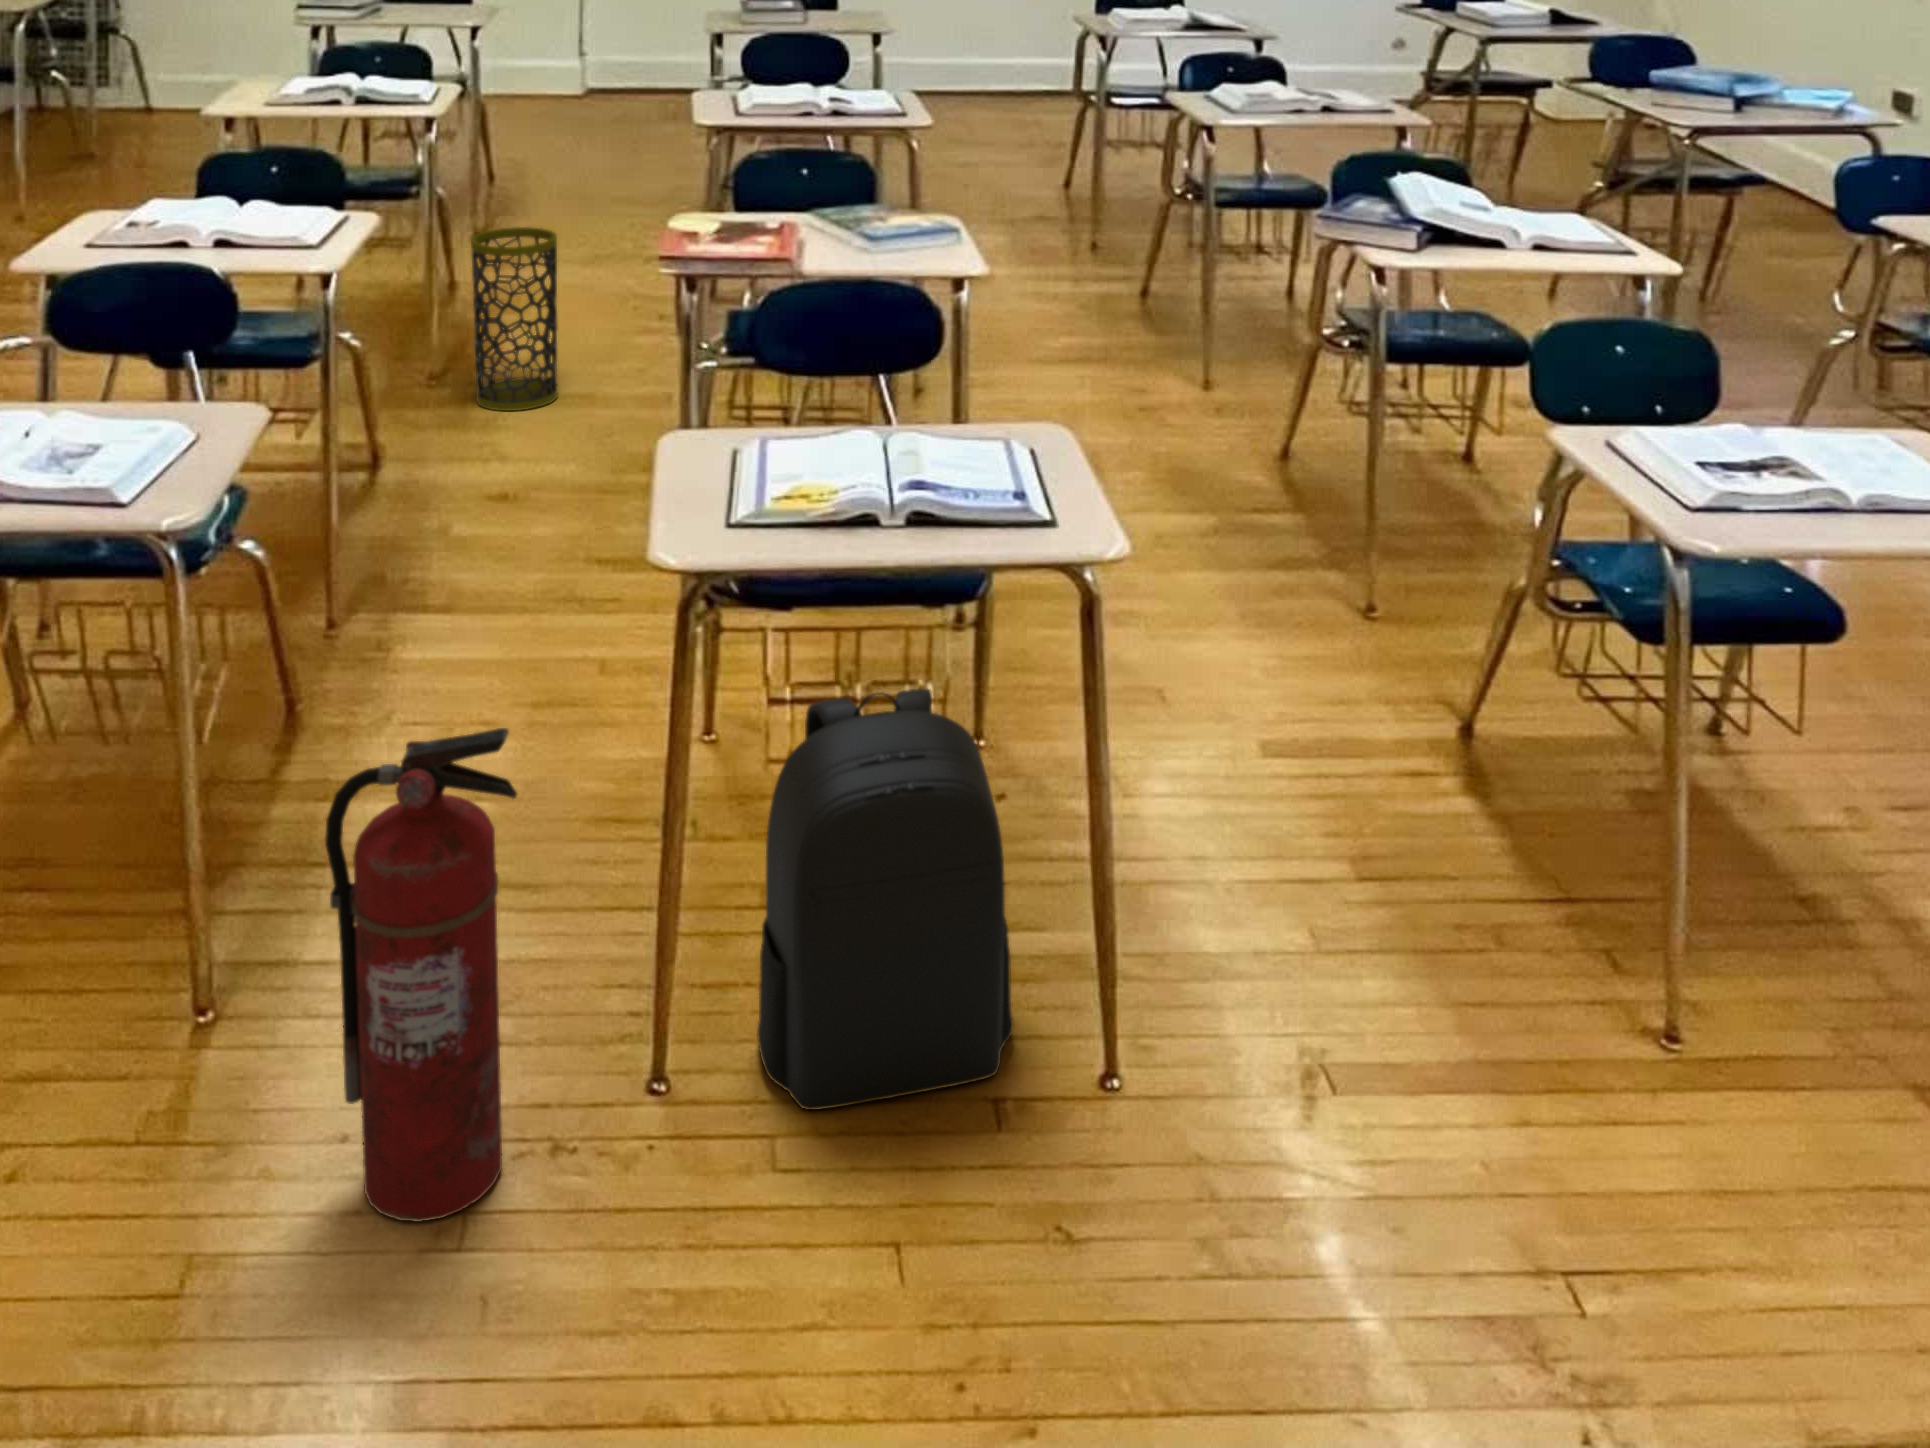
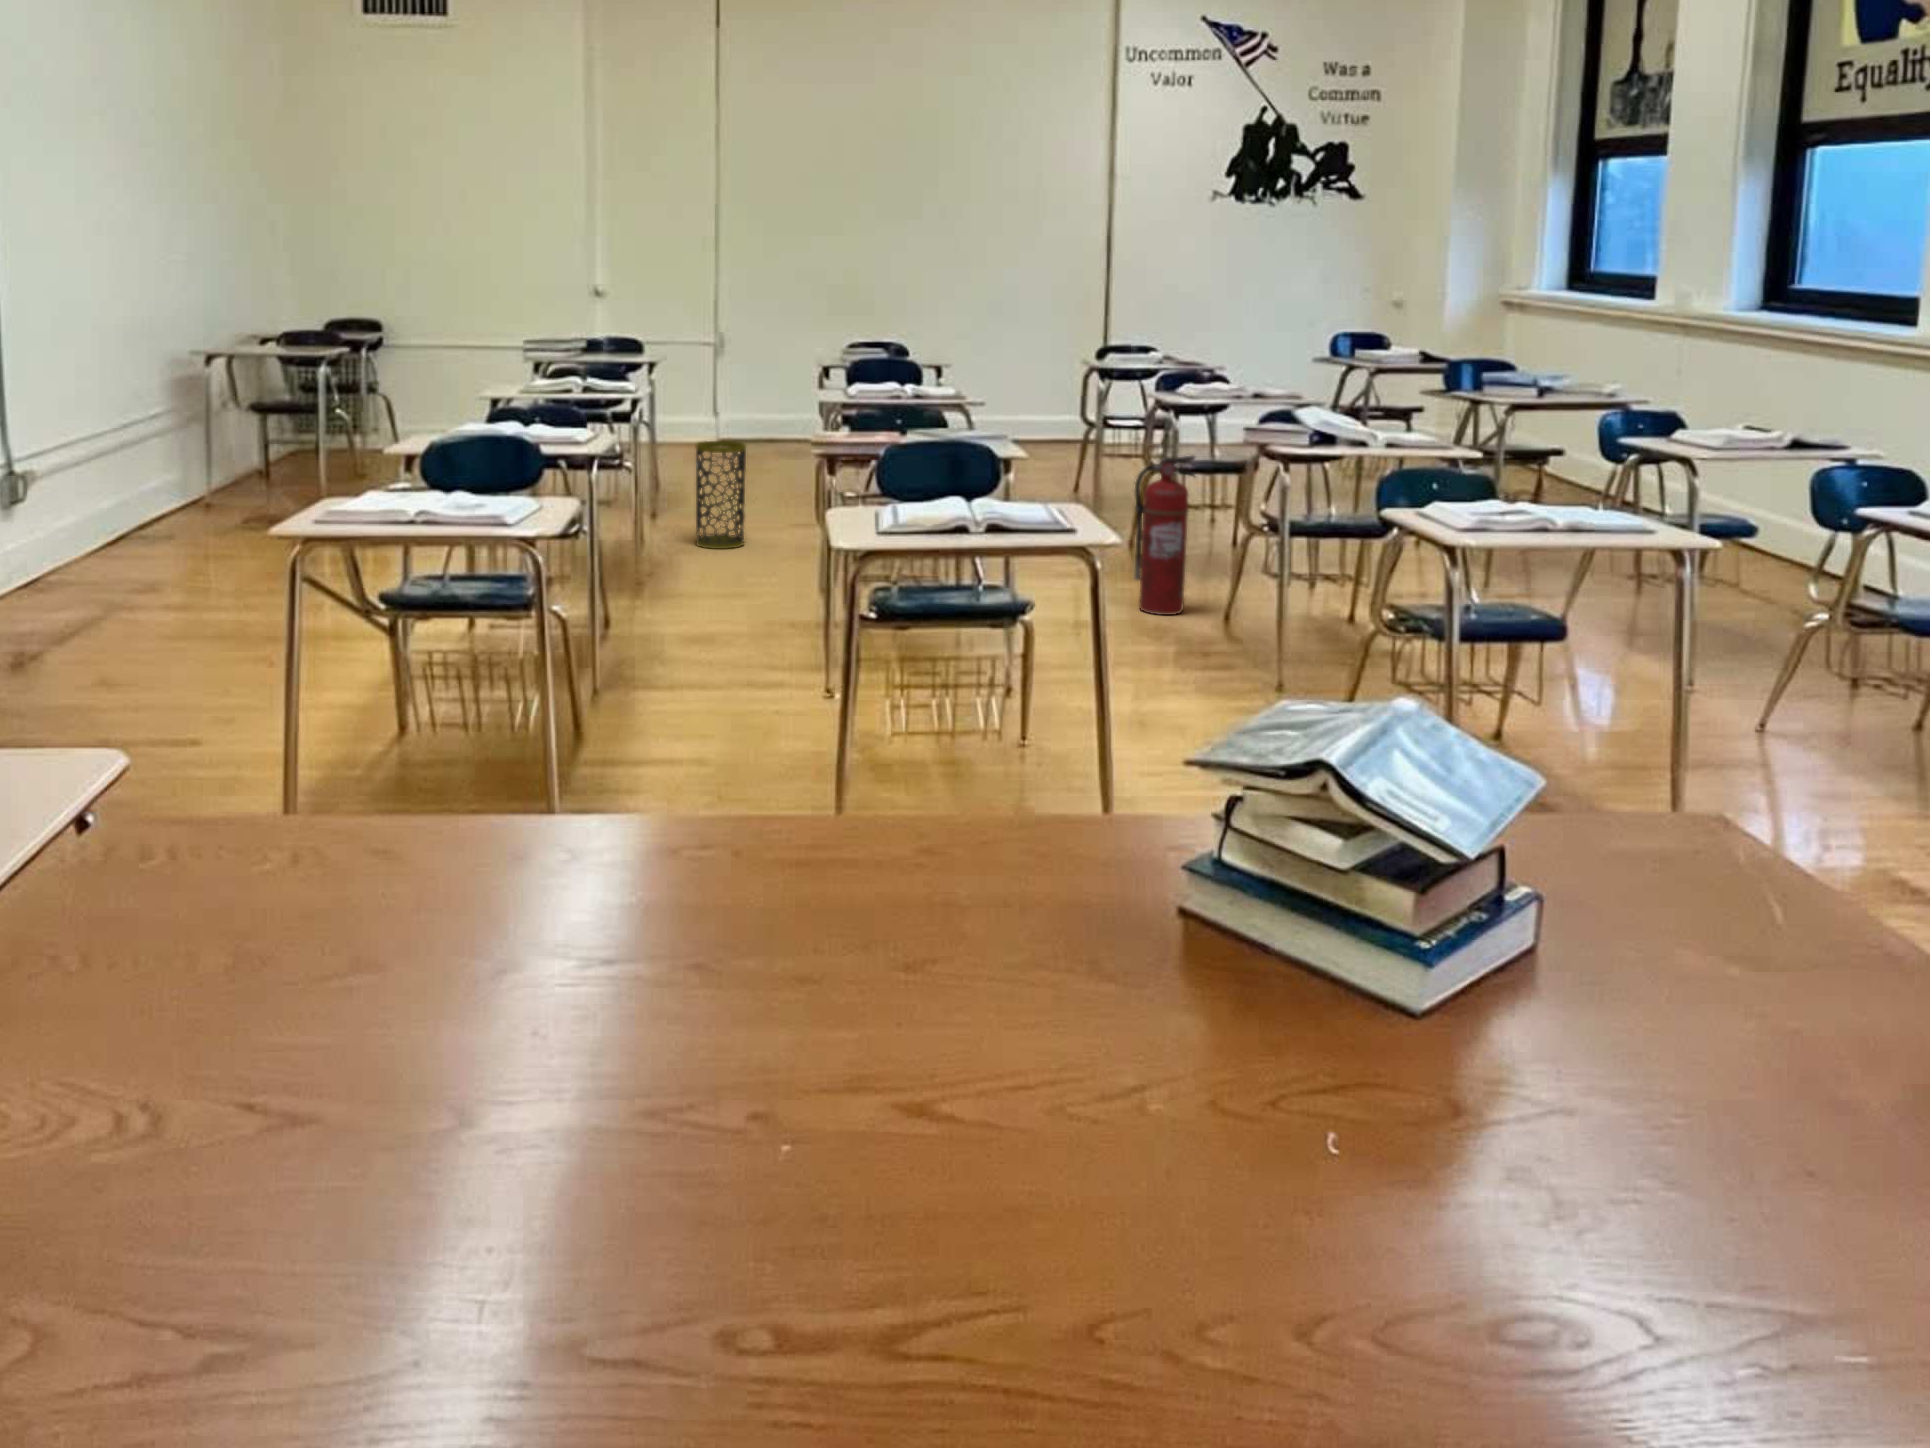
backpack: present [757,688,1014,1110] -> none [877,577,1010,776]
fire extinguisher: present [325,728,517,1222] -> present [1134,456,1195,615]

